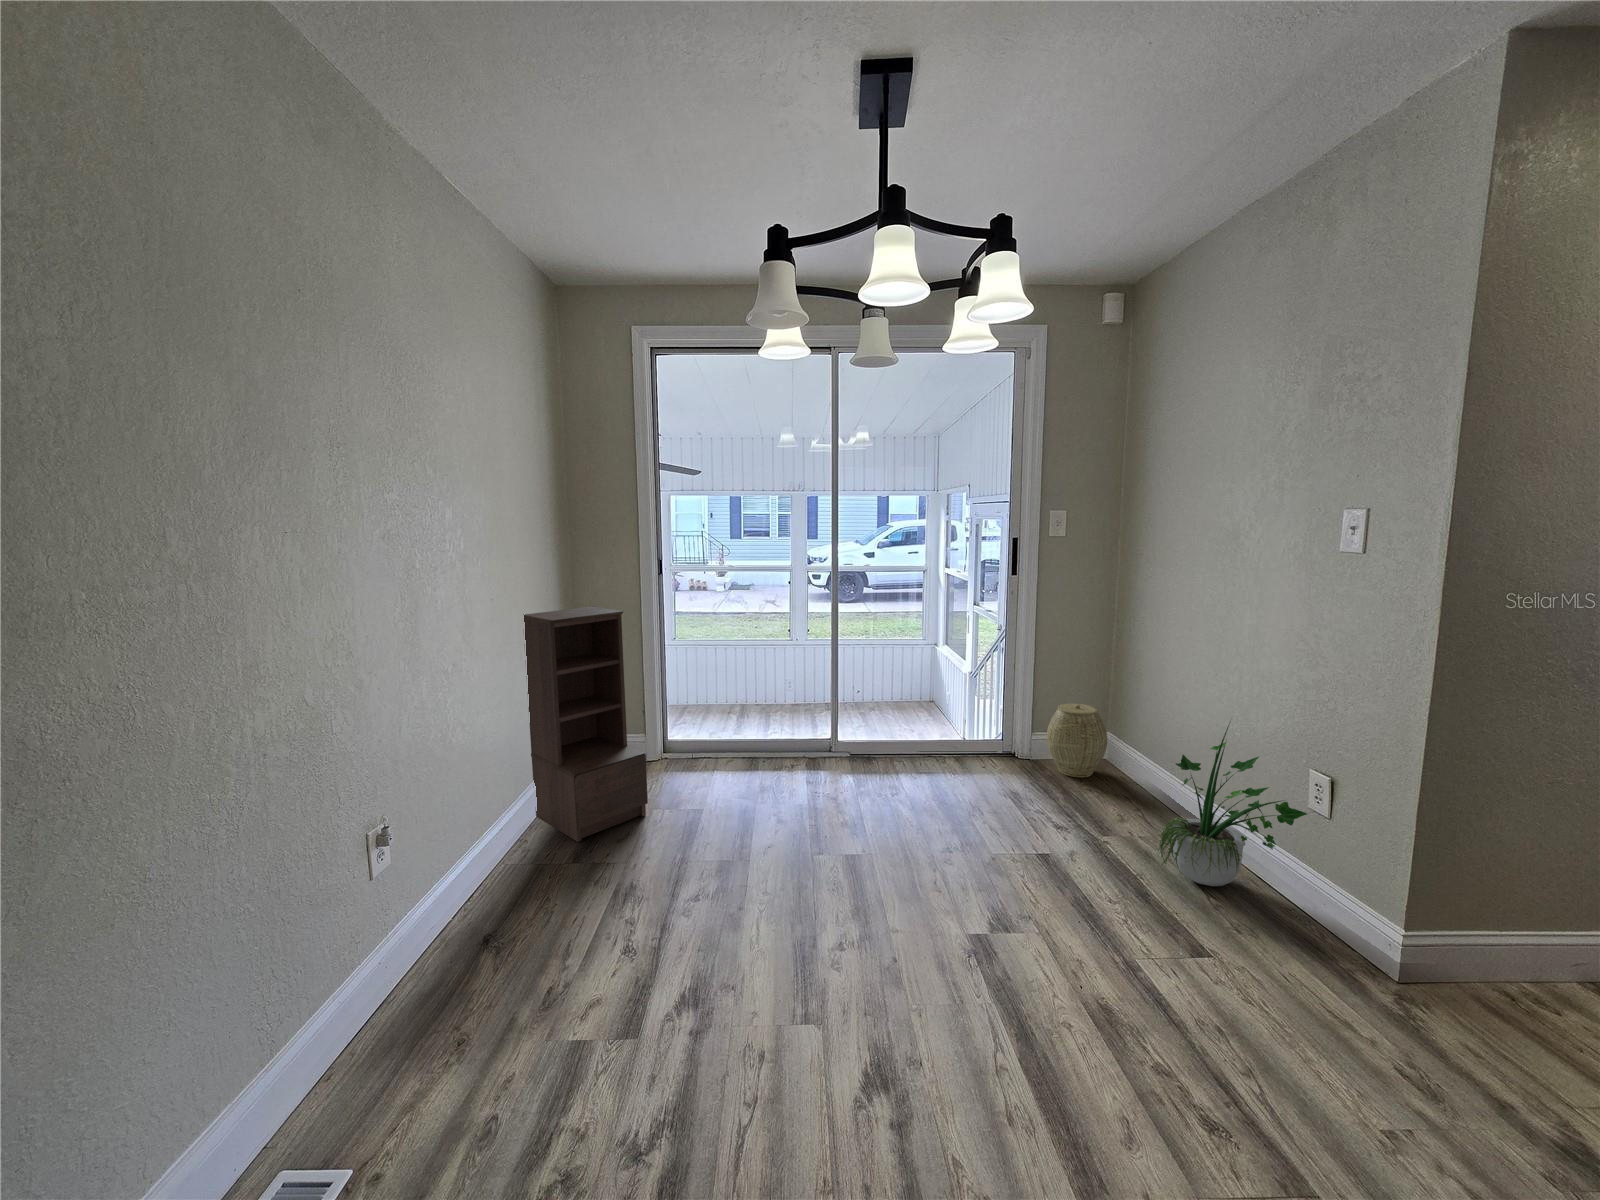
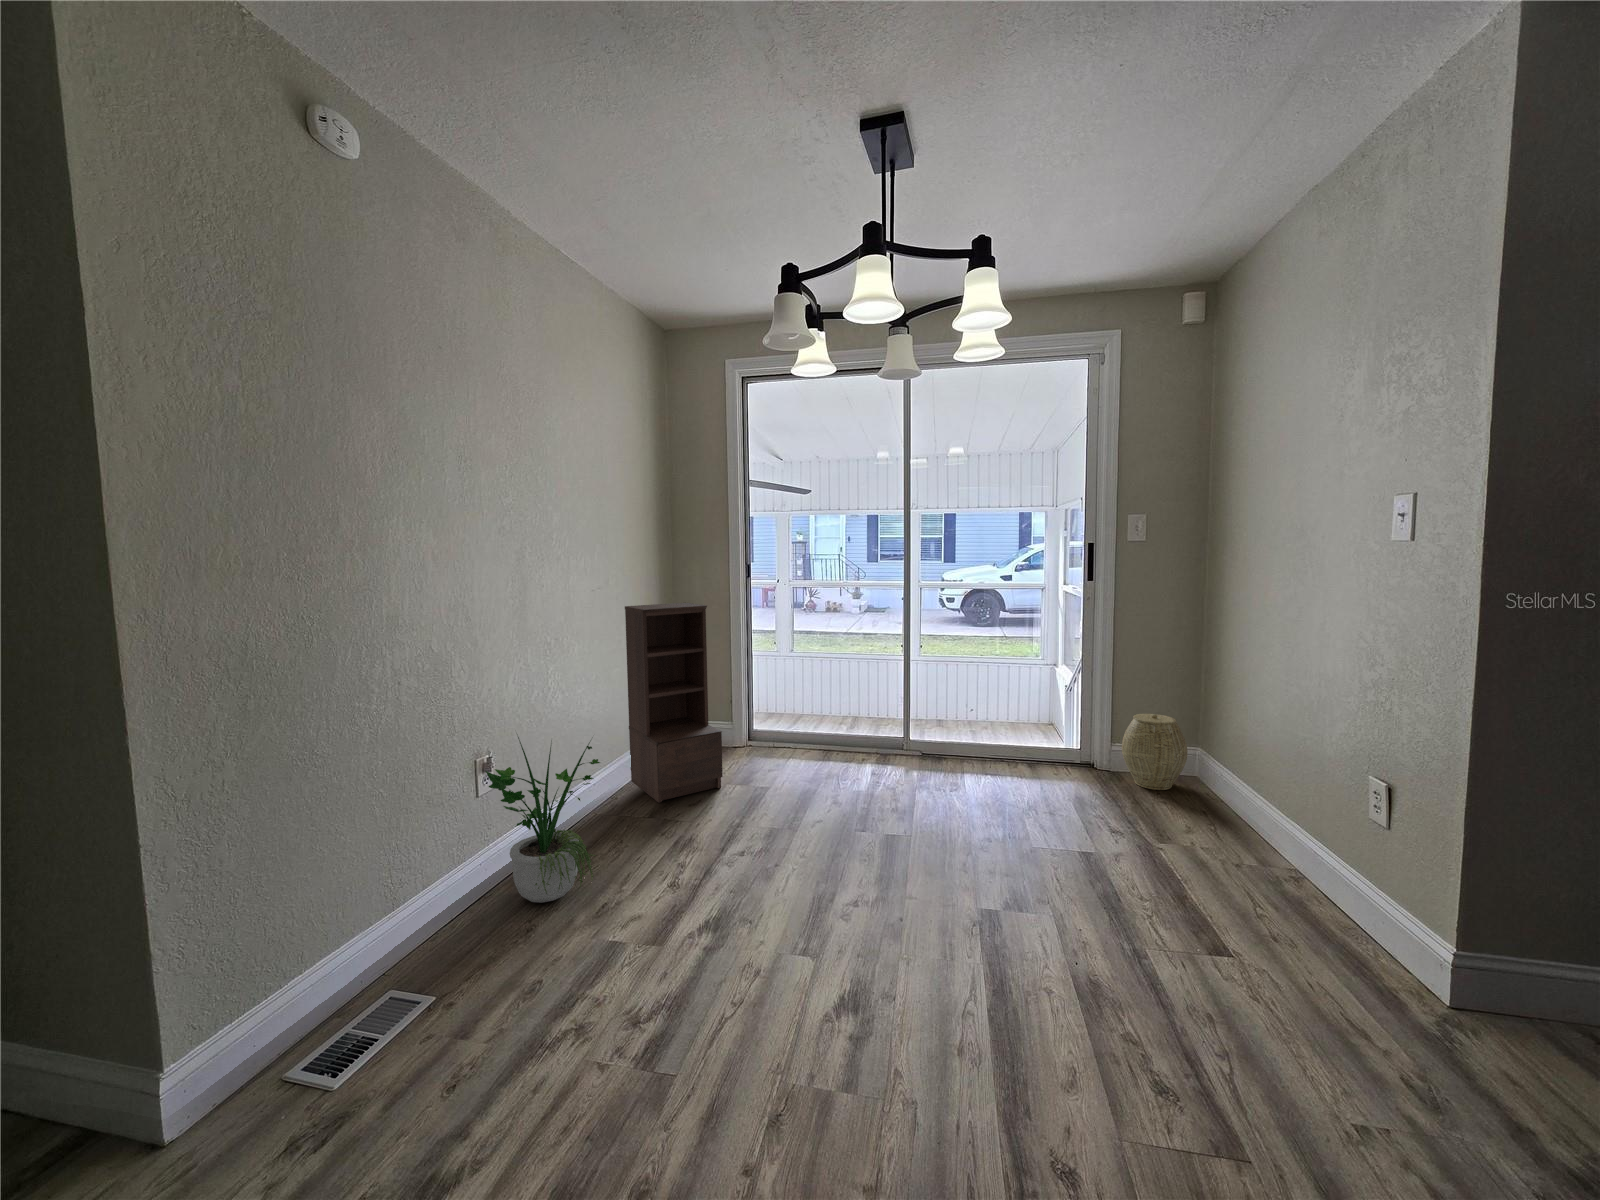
potted plant: present [1157,723,1307,886] -> present [486,737,600,903]

